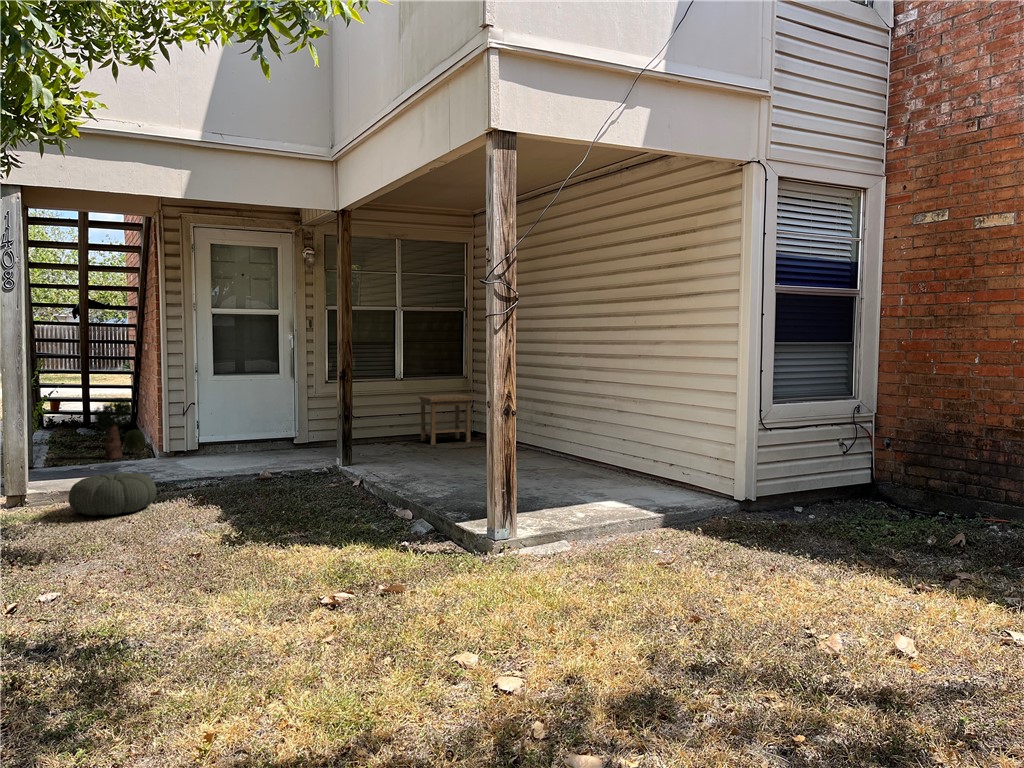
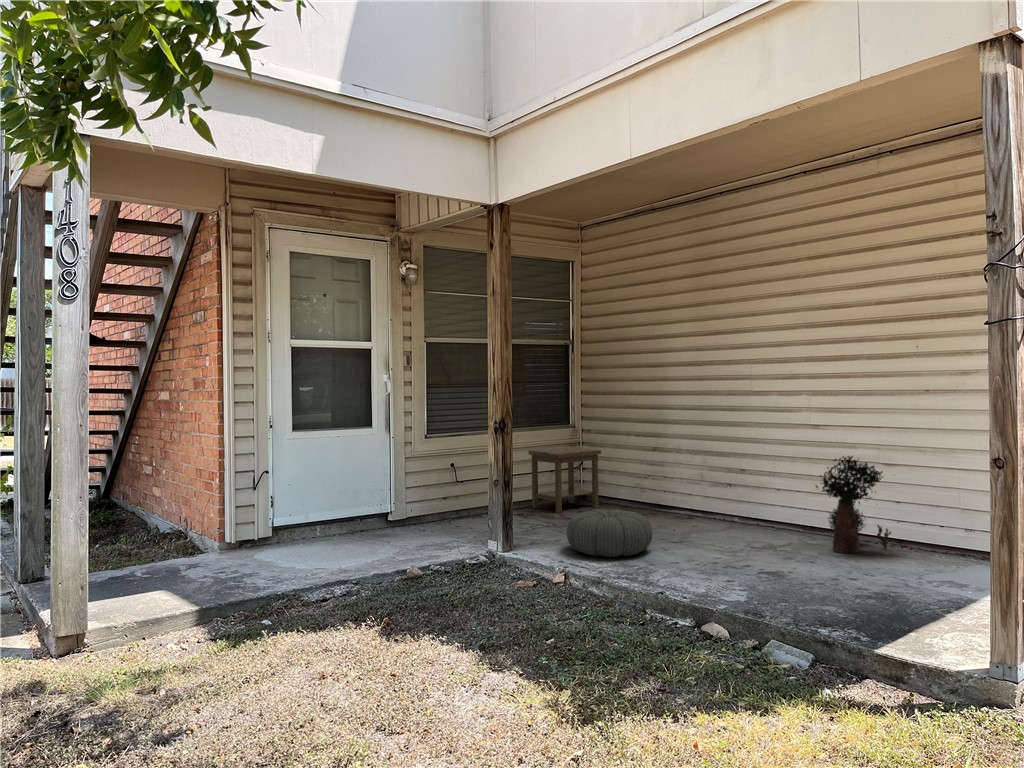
potted plant: present [94,398,145,459] -> present [816,456,891,553]
pouf: present [69,473,157,516] -> present [567,510,652,557]

